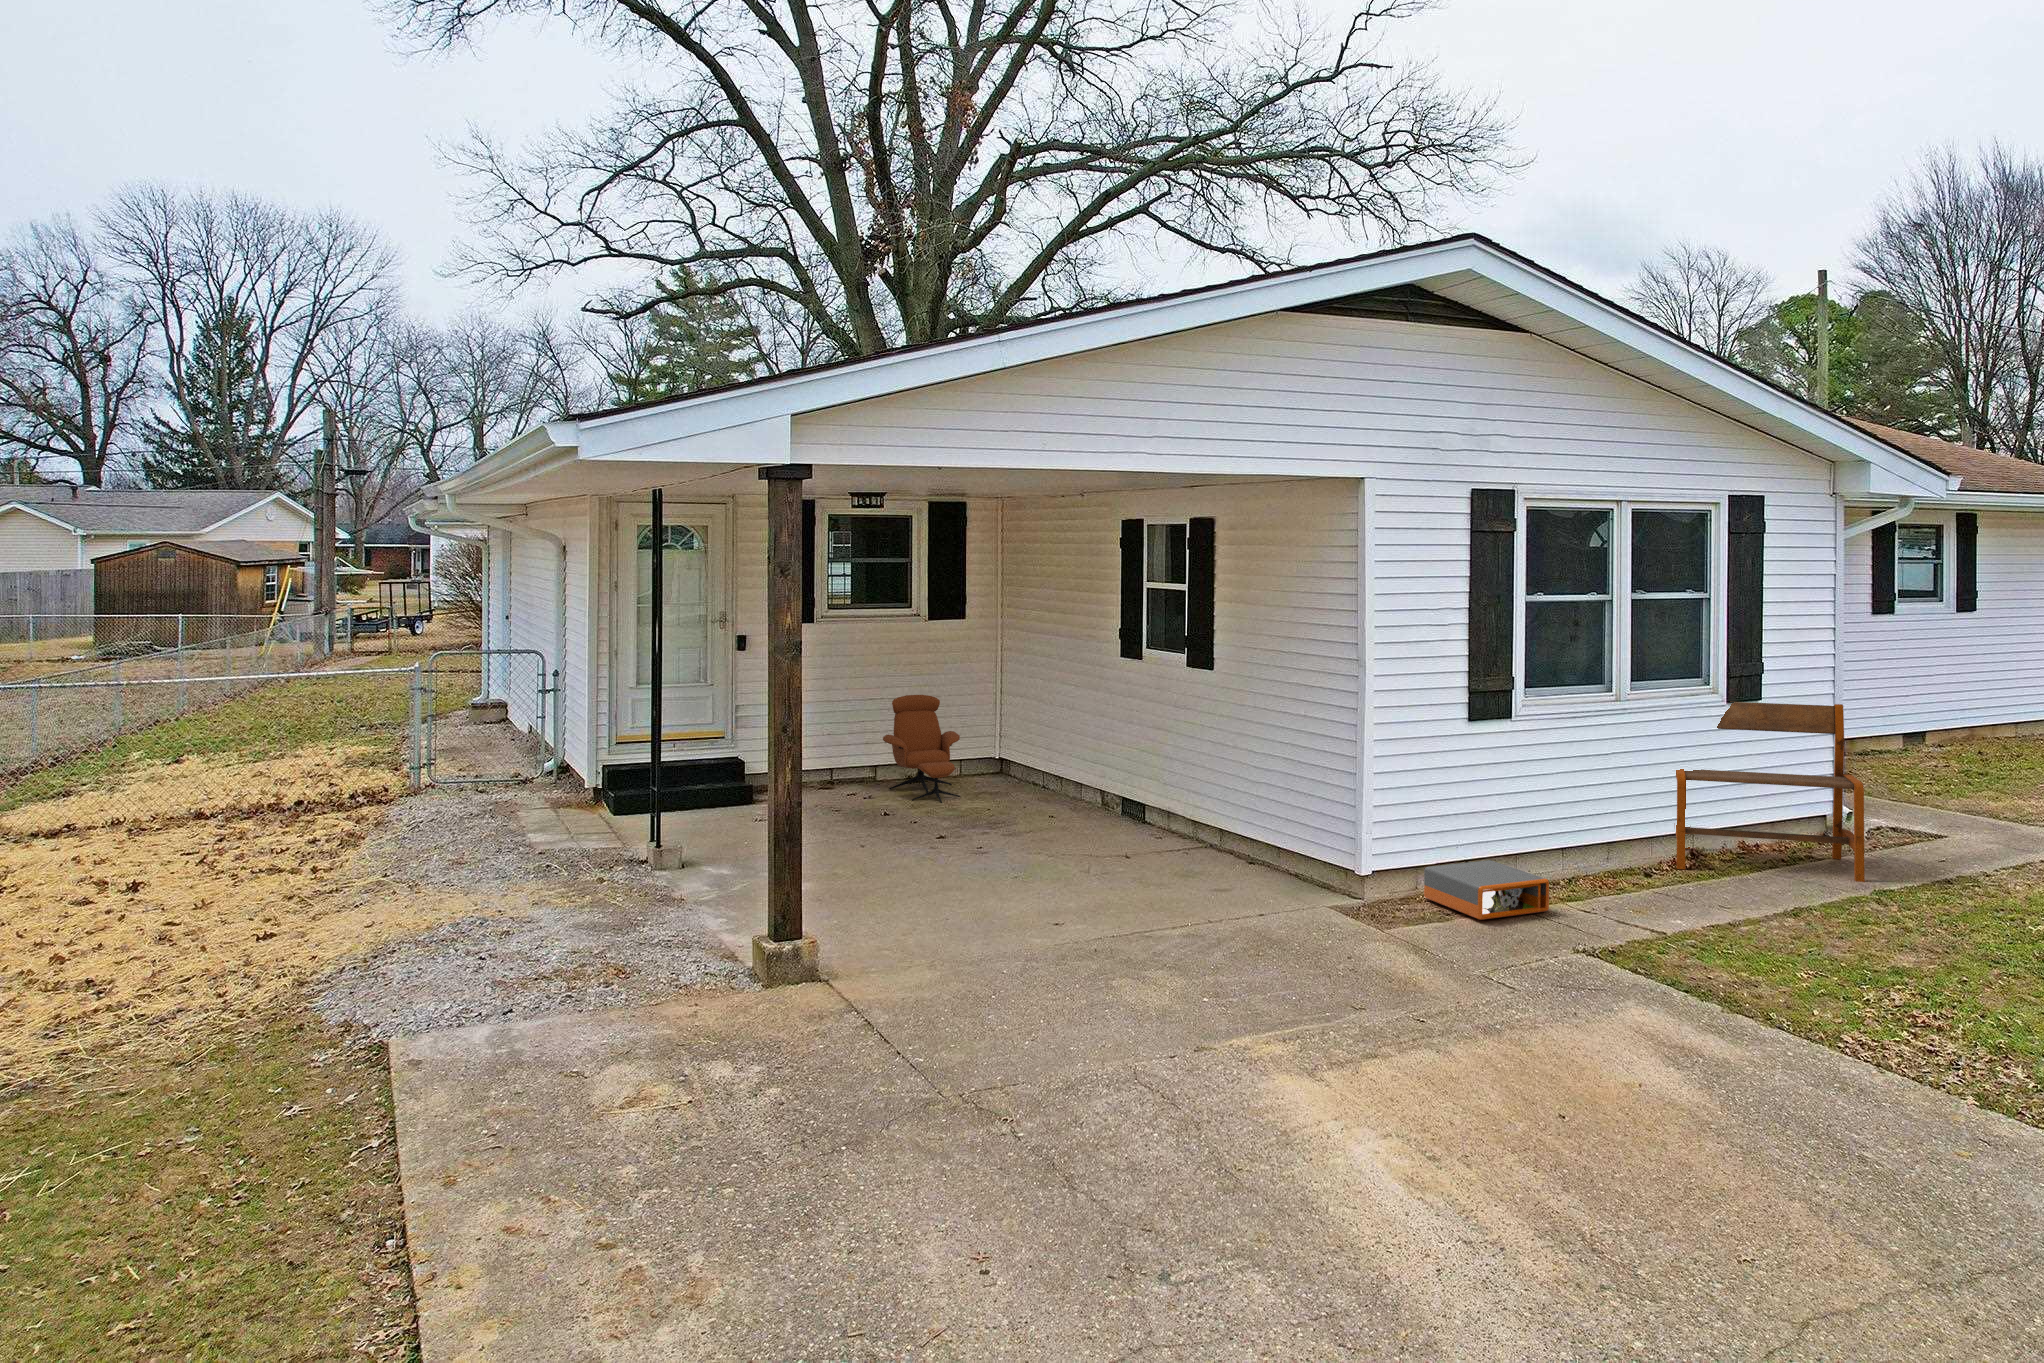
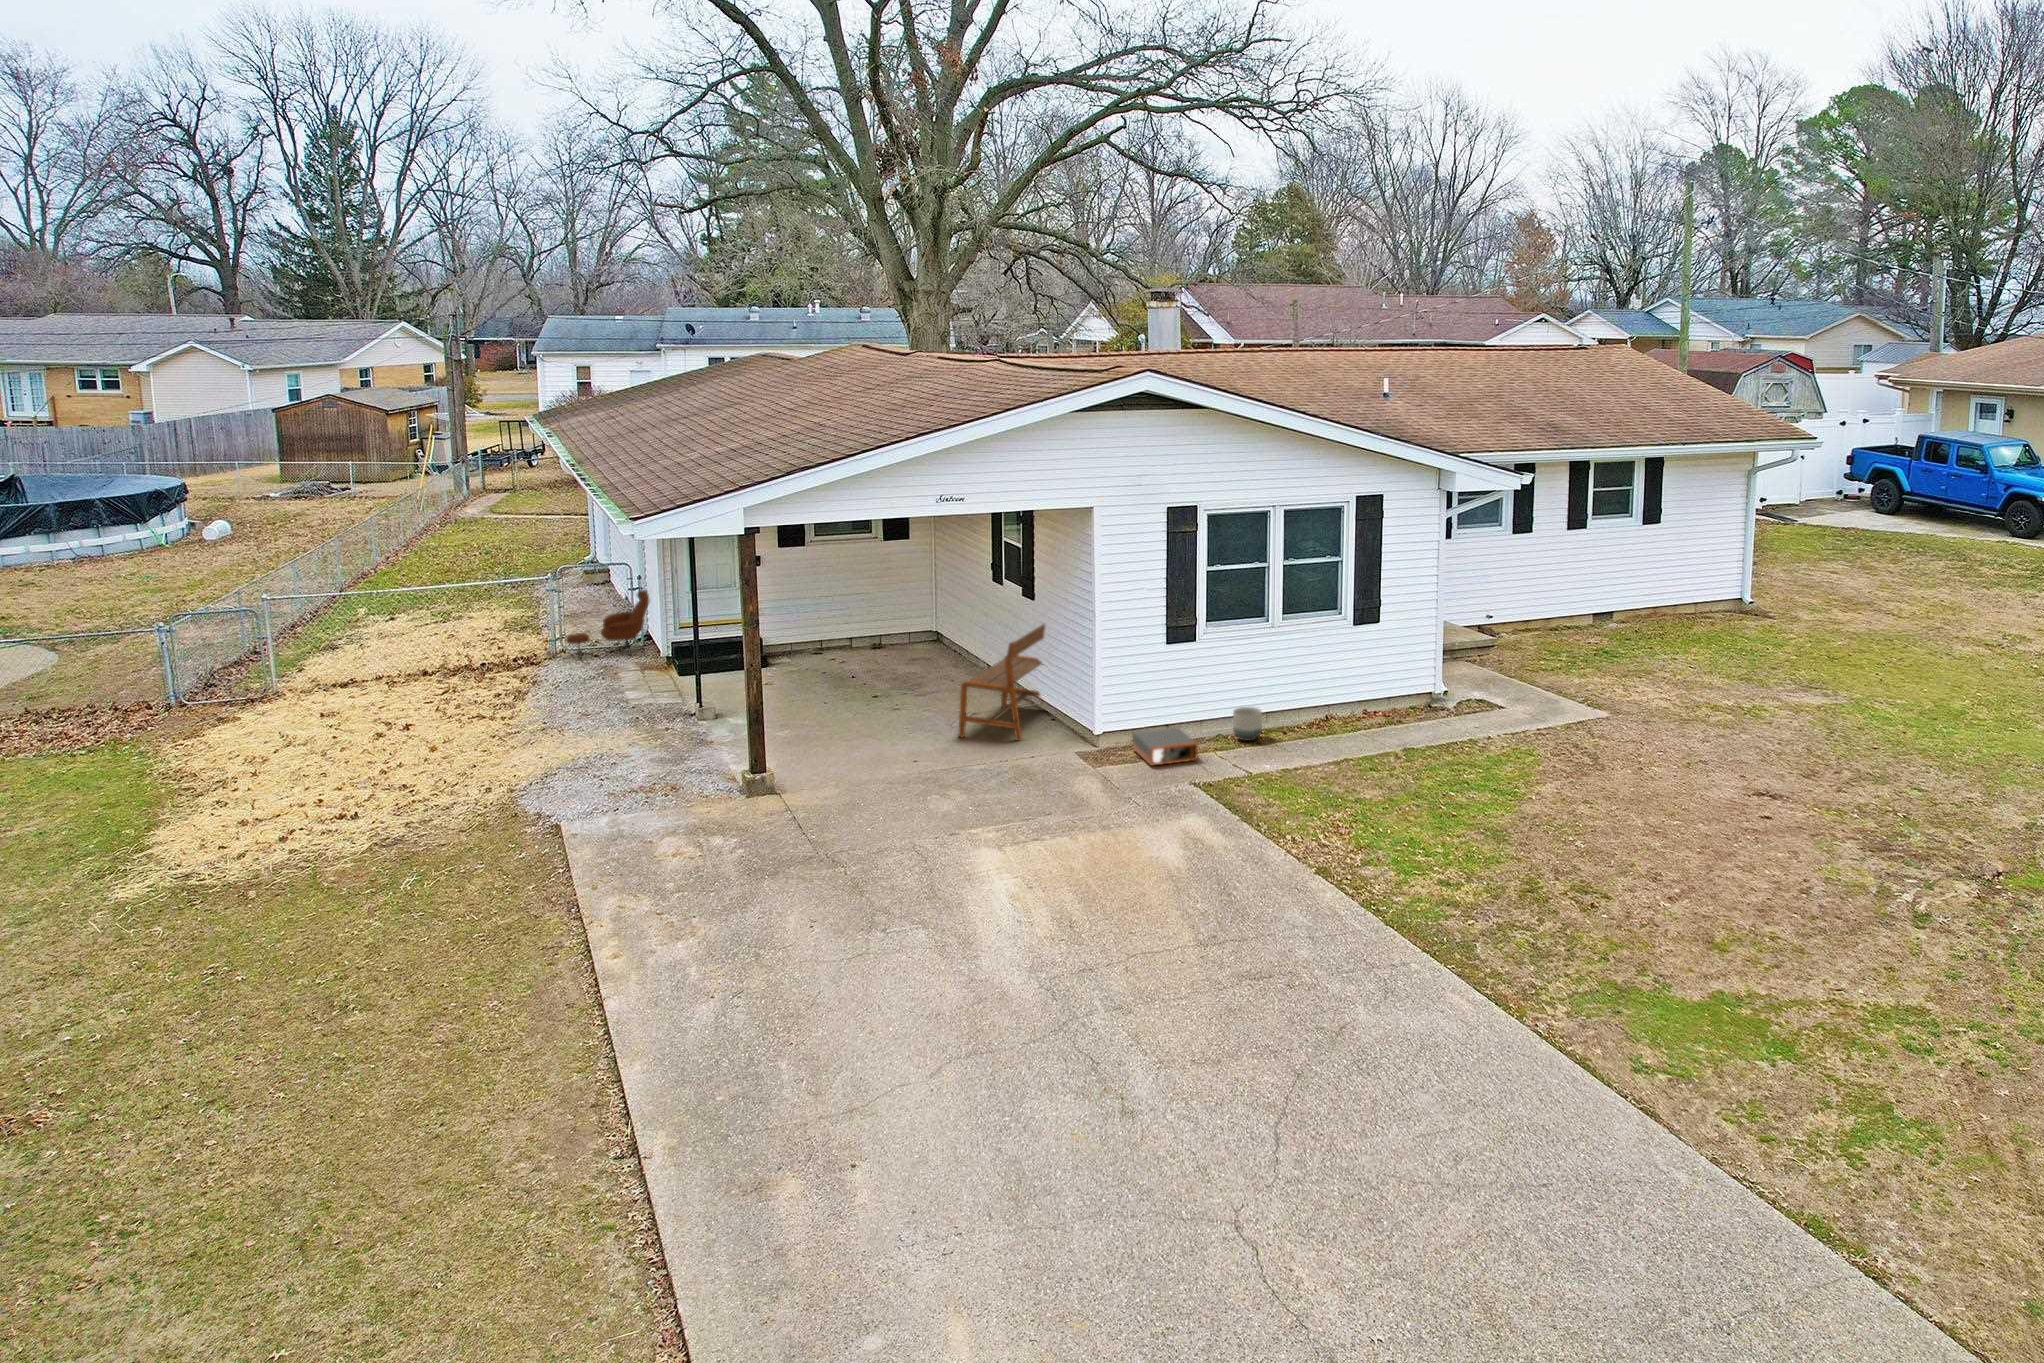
lounge chair: present [883,695,960,803] -> present [566,590,650,657]
bench: present [1675,702,1865,882] -> present [958,623,1045,741]
planter: none [1570,829,1619,883] -> present [1233,707,1262,741]

